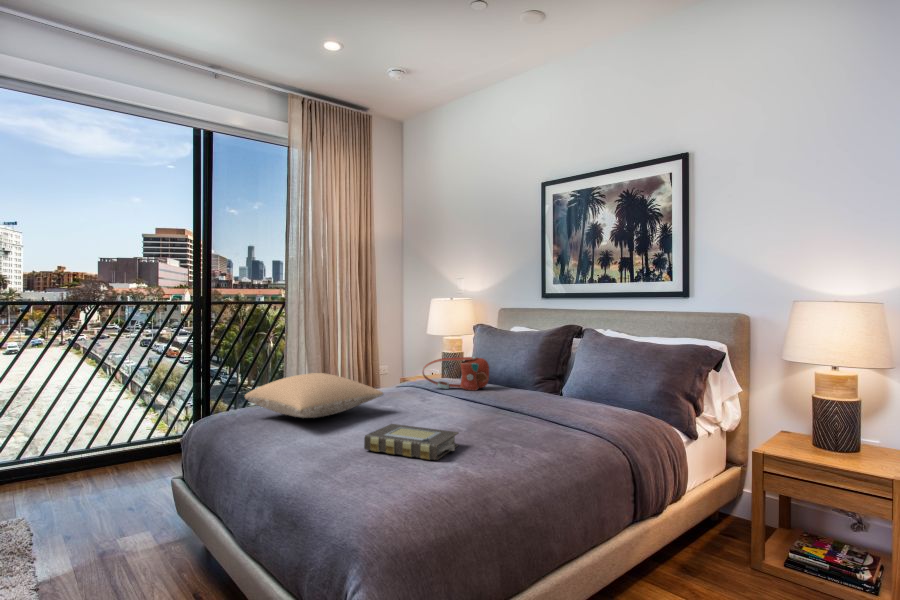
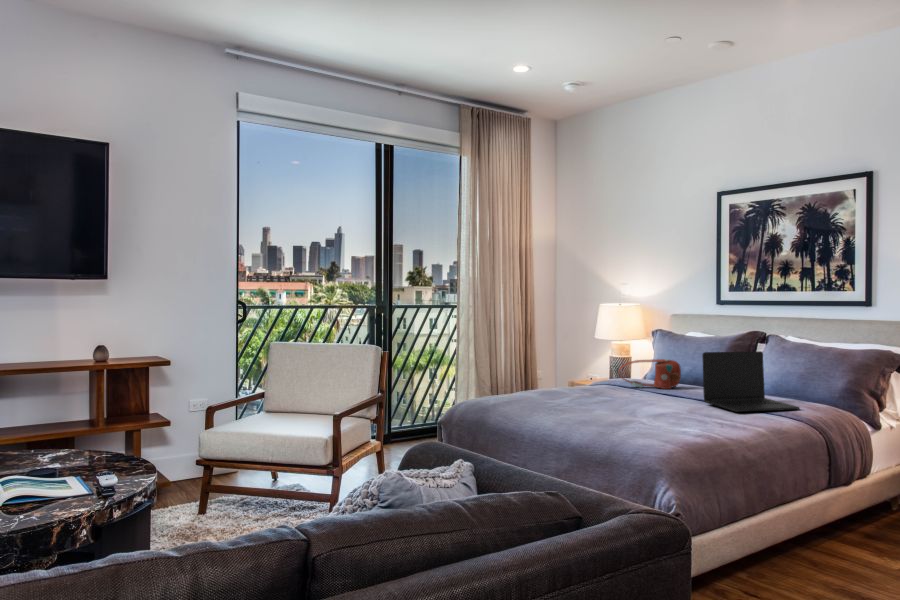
laptop: none [497,349,605,426] -> present [702,352,799,412]
pillow: present [245,373,383,418] -> none [493,369,604,404]
book: present [364,424,458,460] -> none [619,406,690,428]

